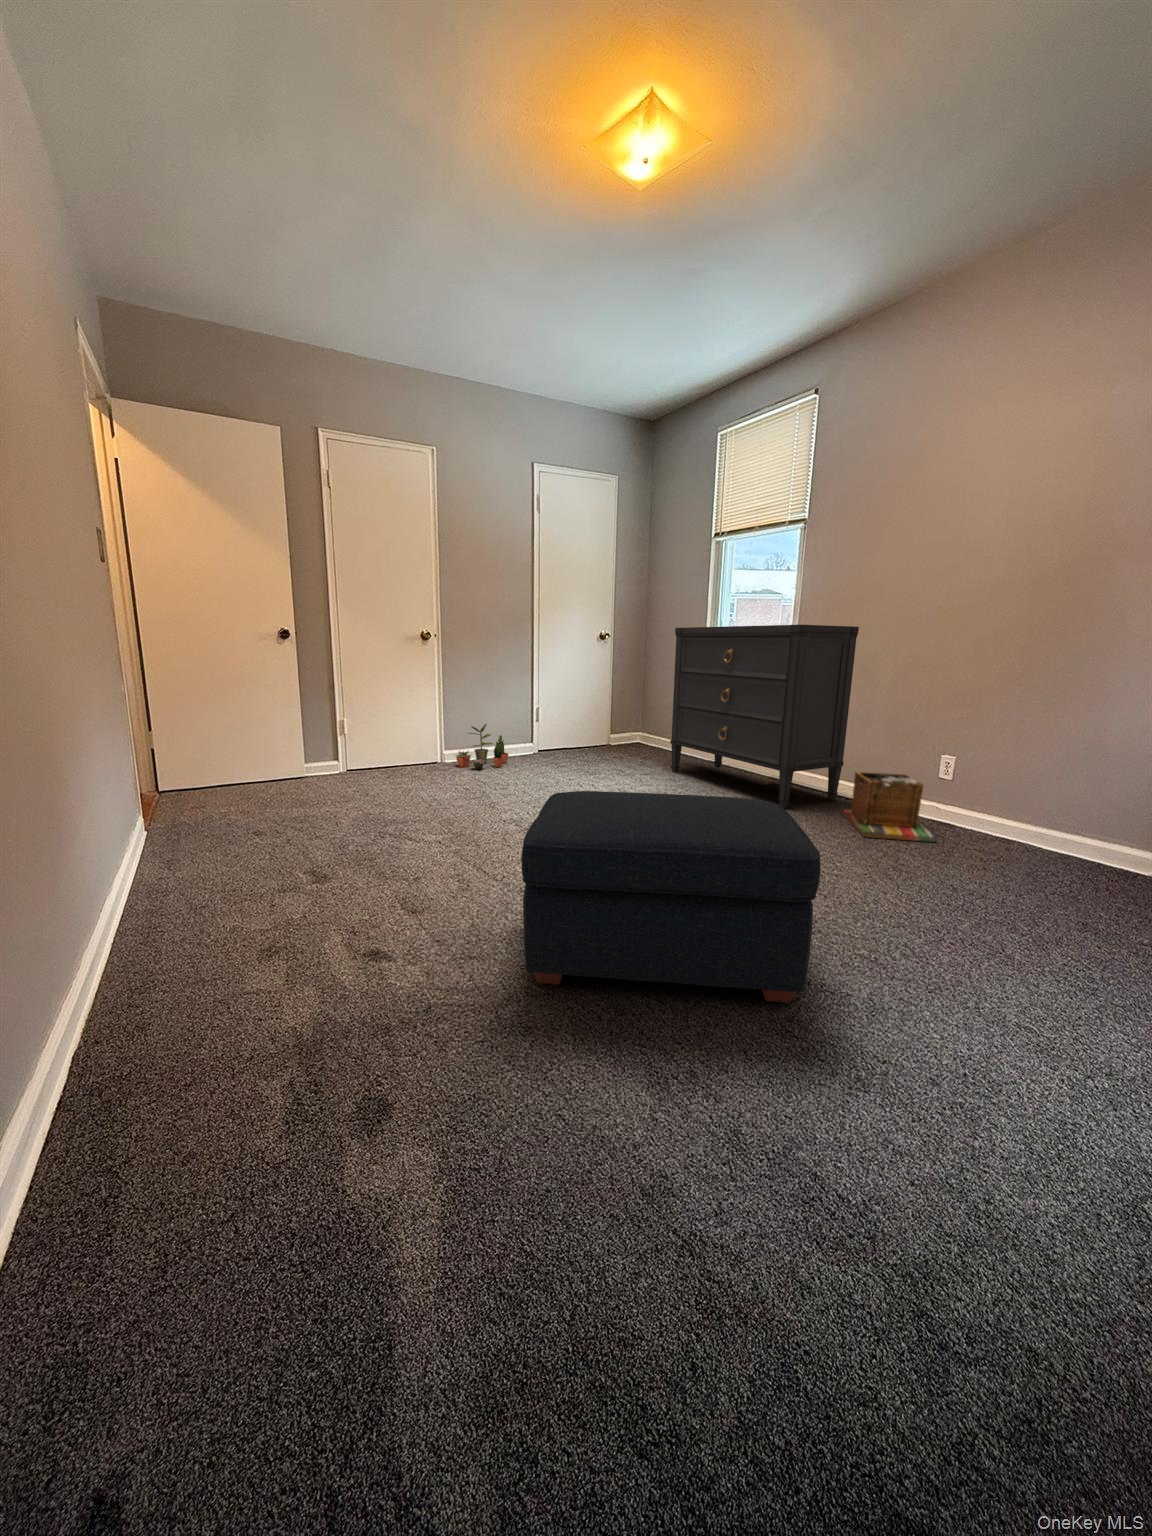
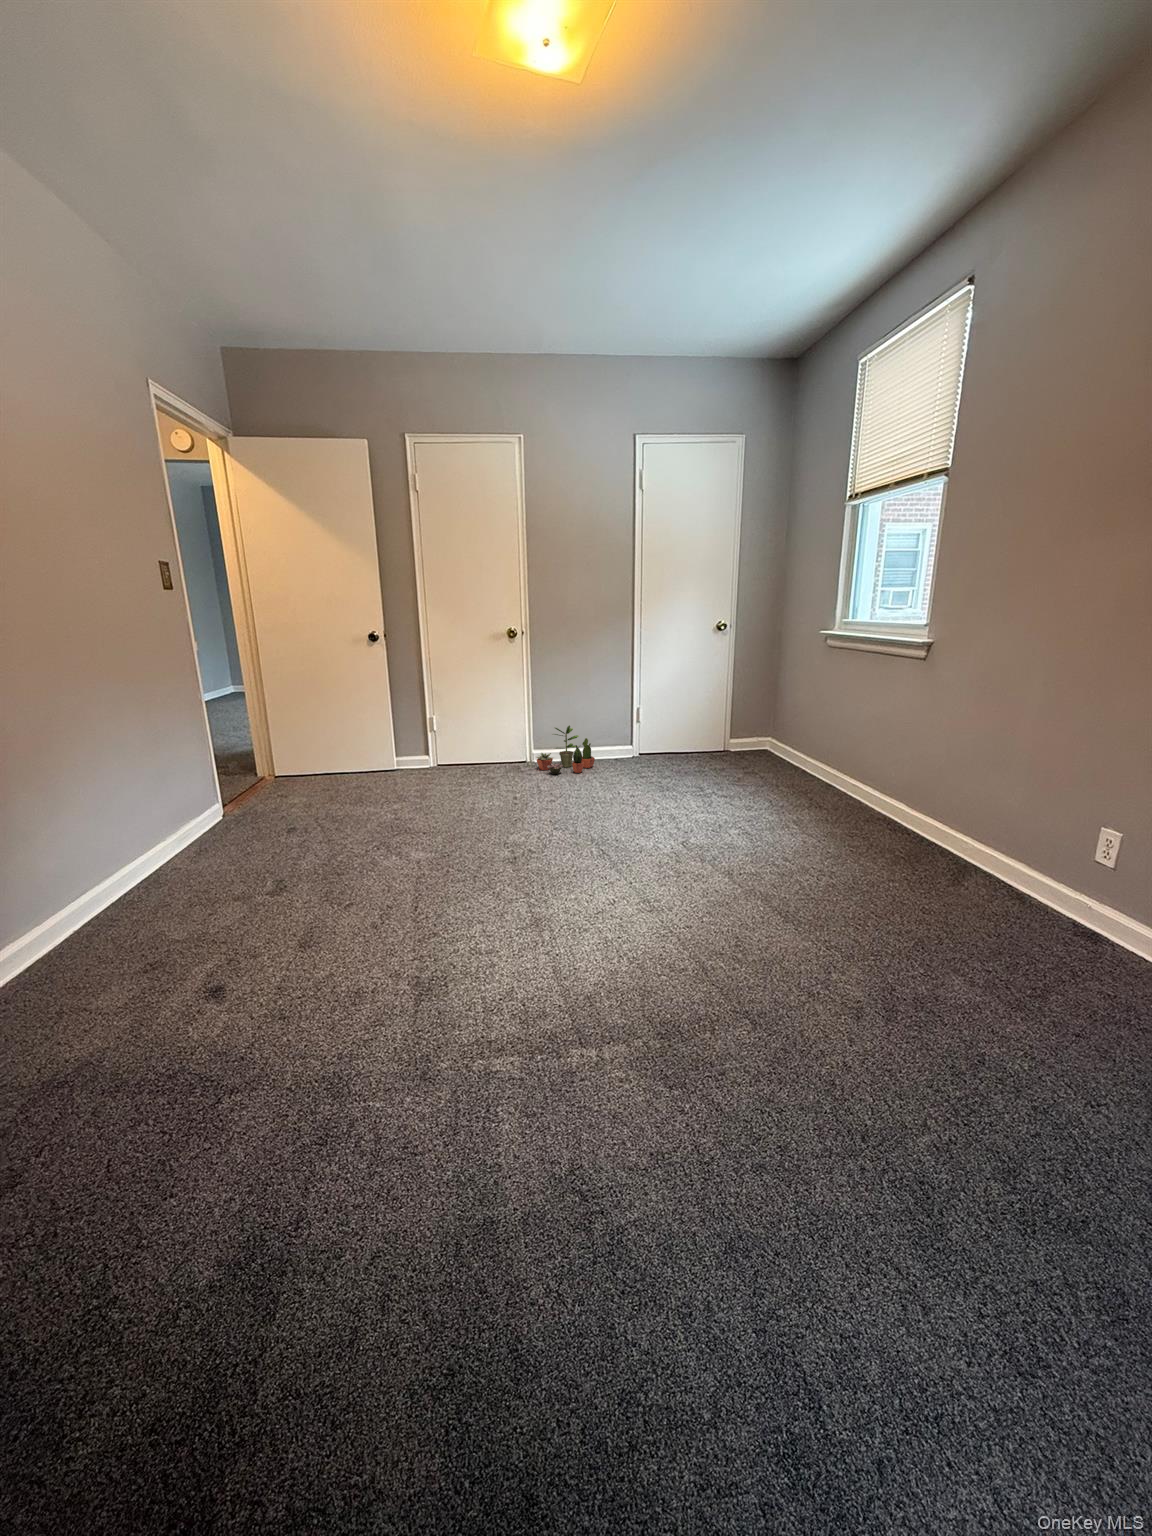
dresser: present [670,625,859,808] -> none [767,620,997,868]
laundry basket: present [844,772,937,842] -> none [930,834,1047,960]
ottoman: present [521,791,821,1003] -> none [284,842,647,1161]

